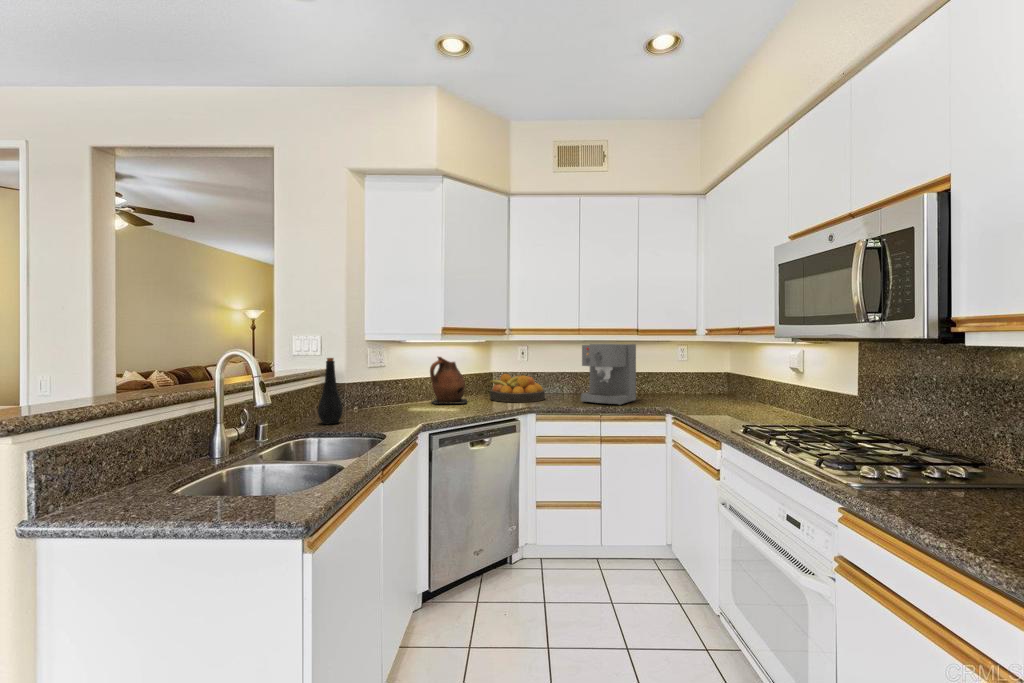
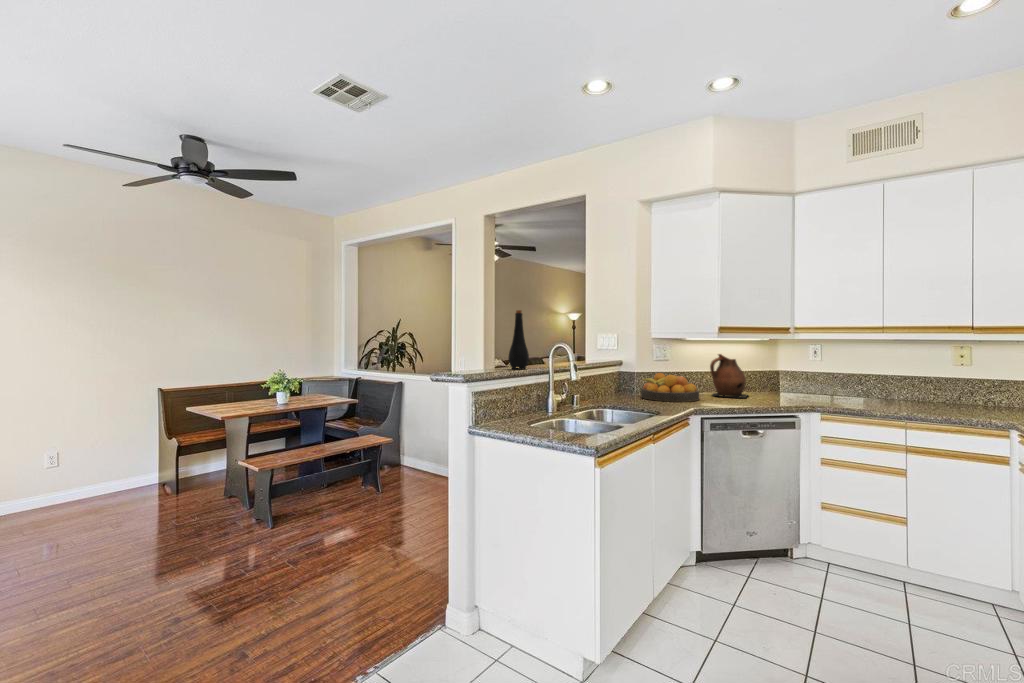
coffee maker: present [581,344,636,405] -> none [884,344,970,413]
bottle: present [318,358,343,424] -> present [508,310,529,369]
fruit bowl: present [489,374,545,402] -> present [641,373,699,402]

